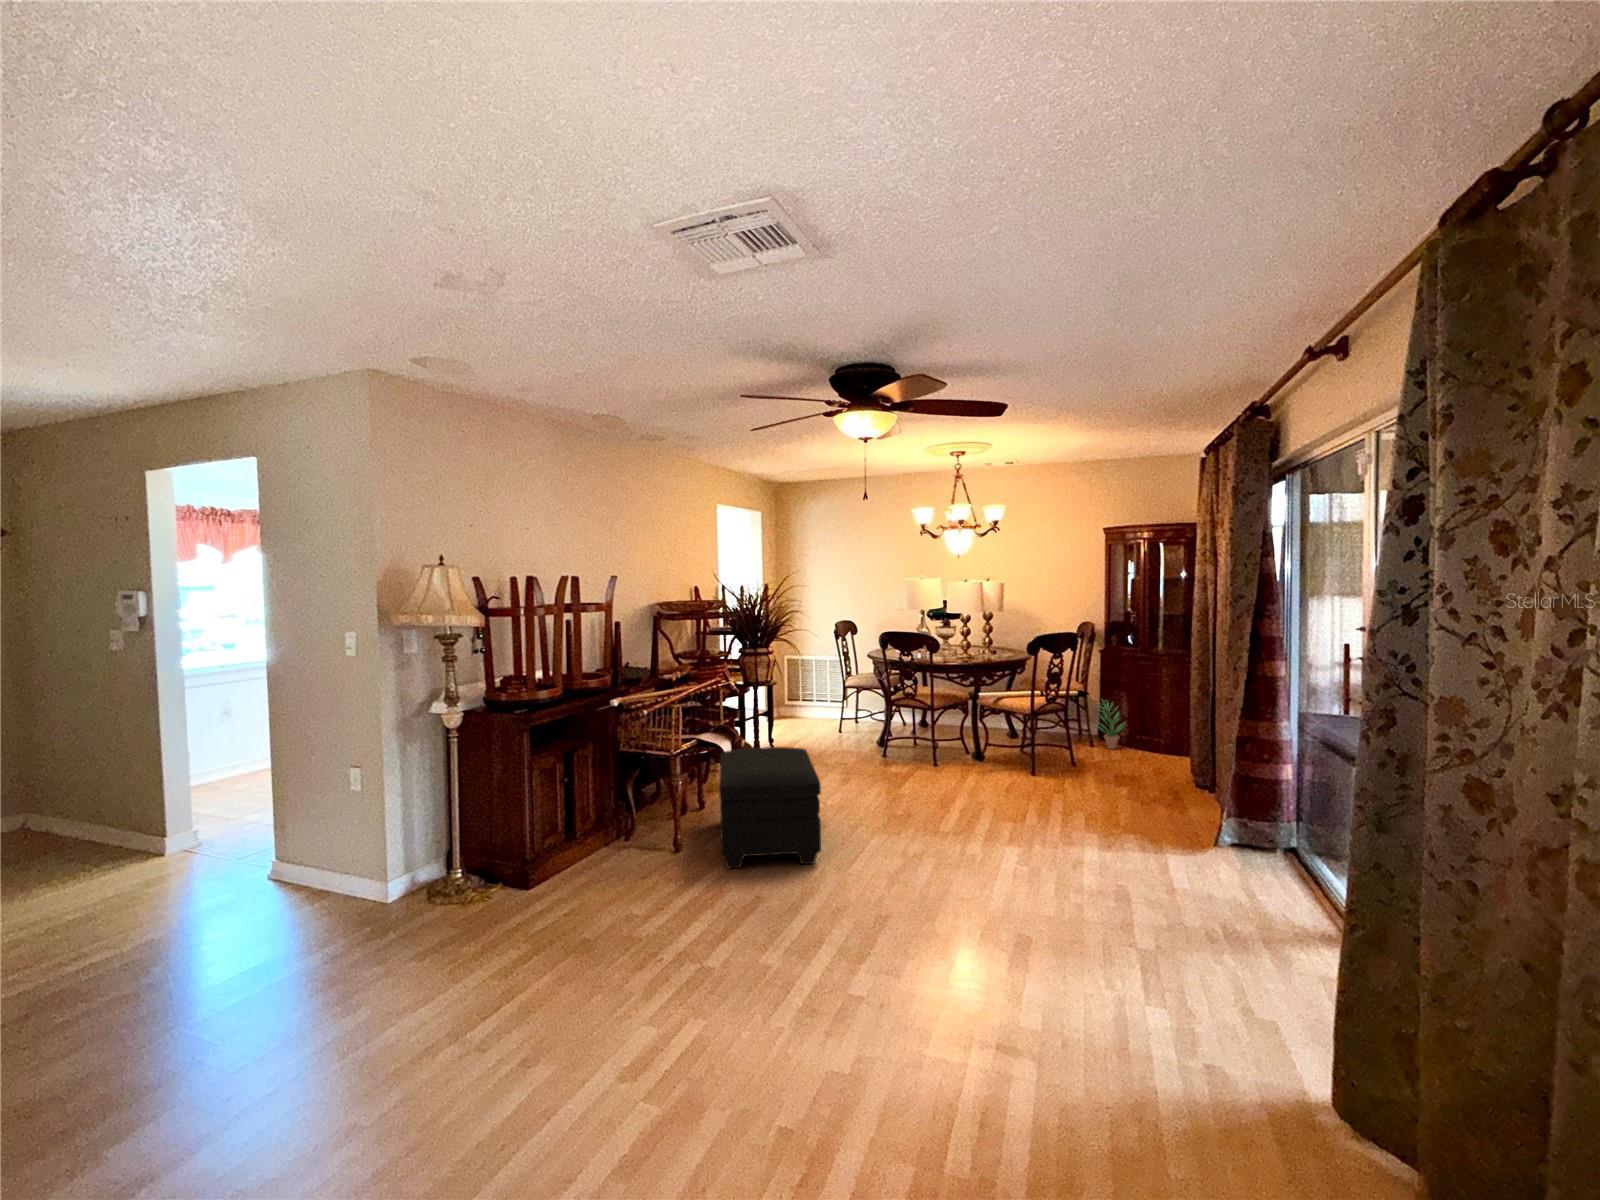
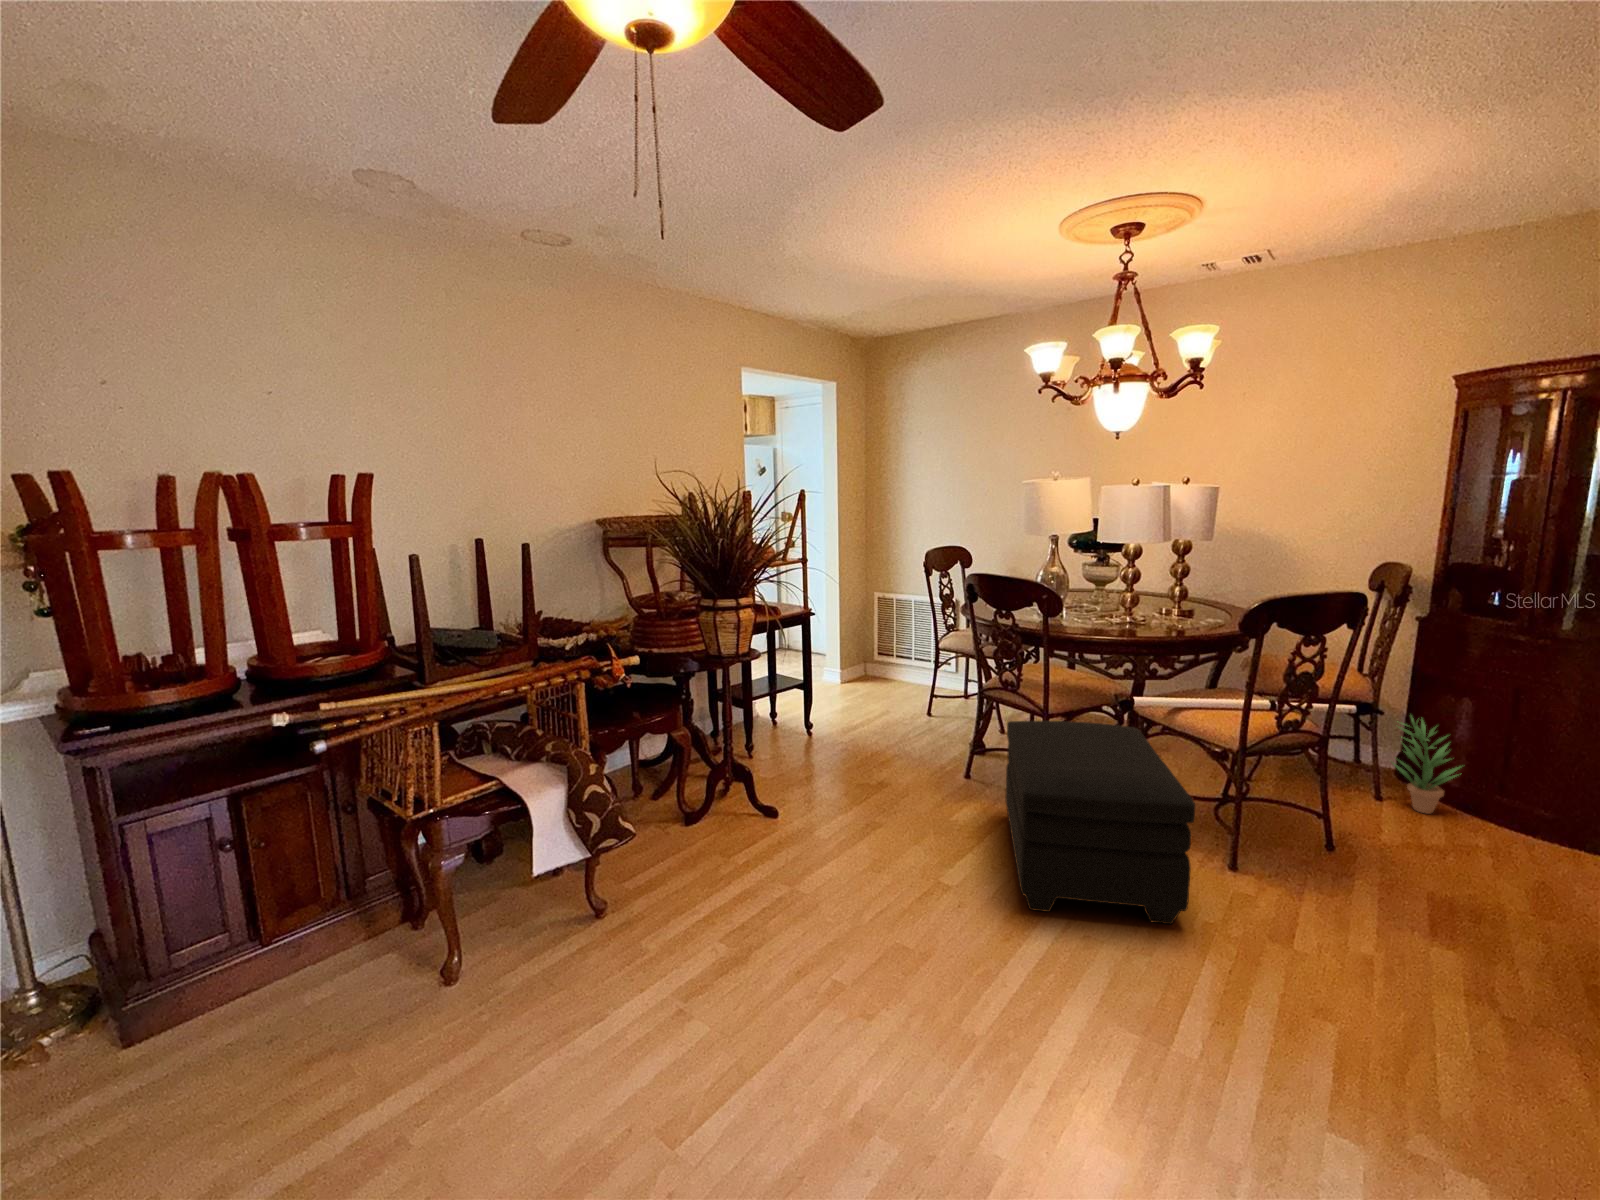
ottoman: present [719,747,821,868] -> present [1006,721,1195,924]

